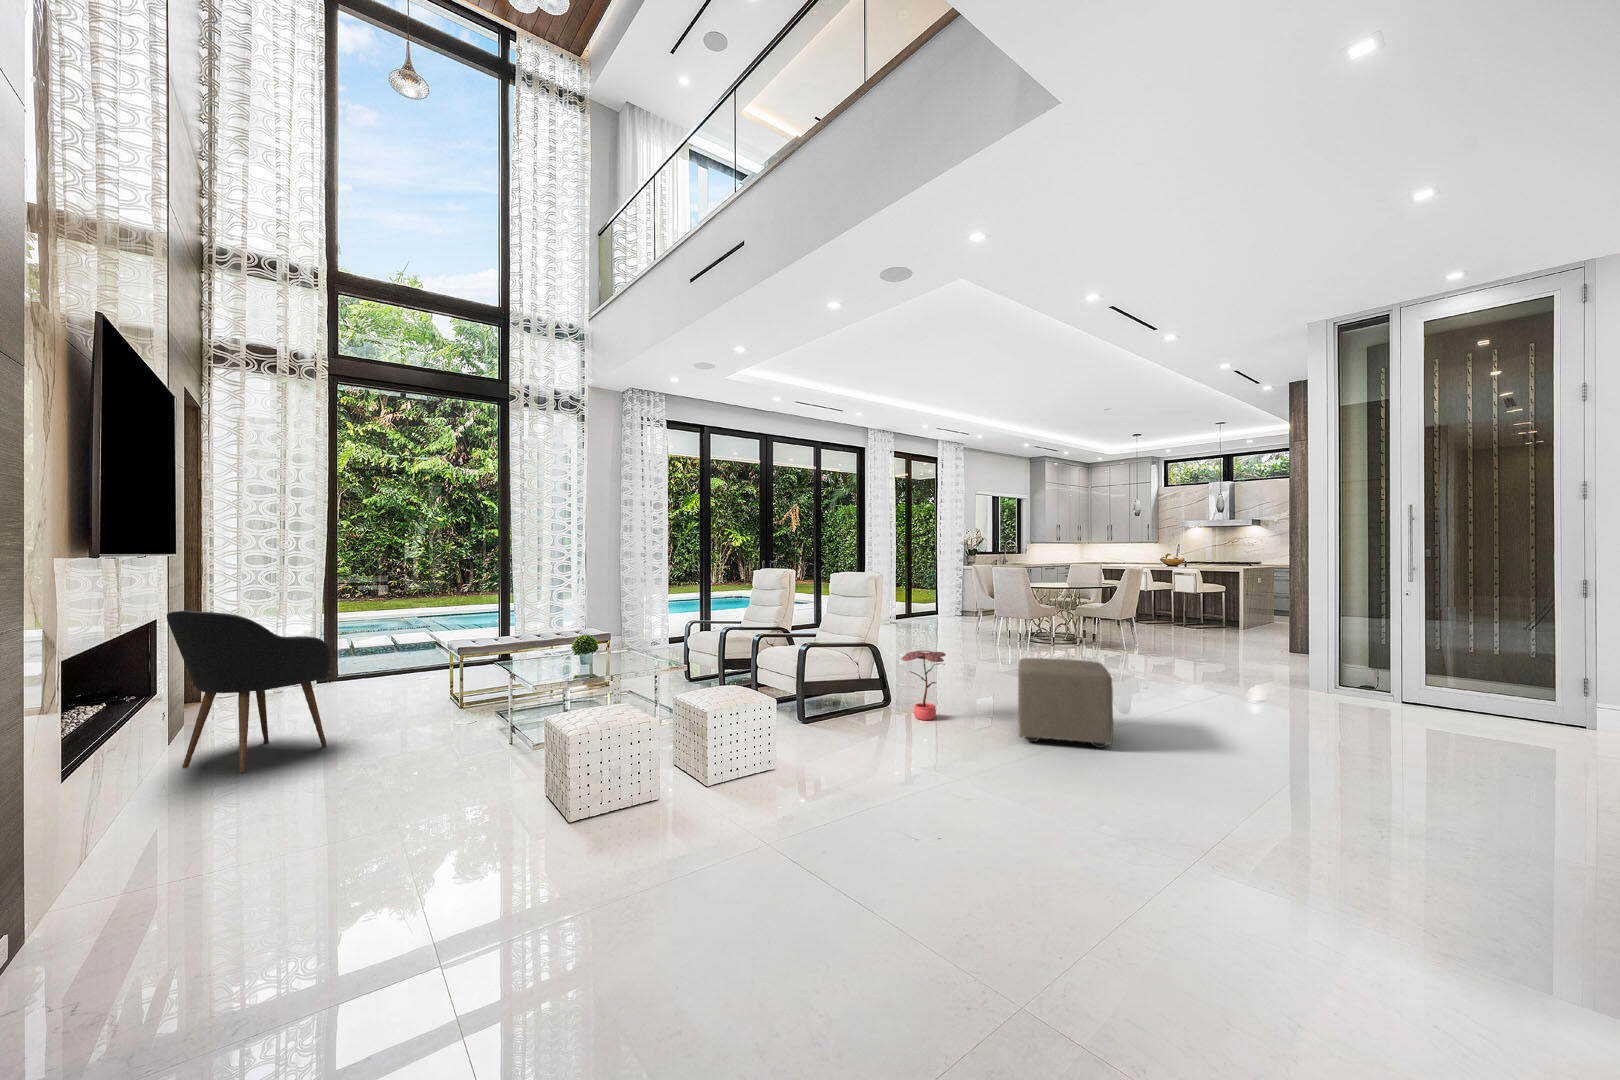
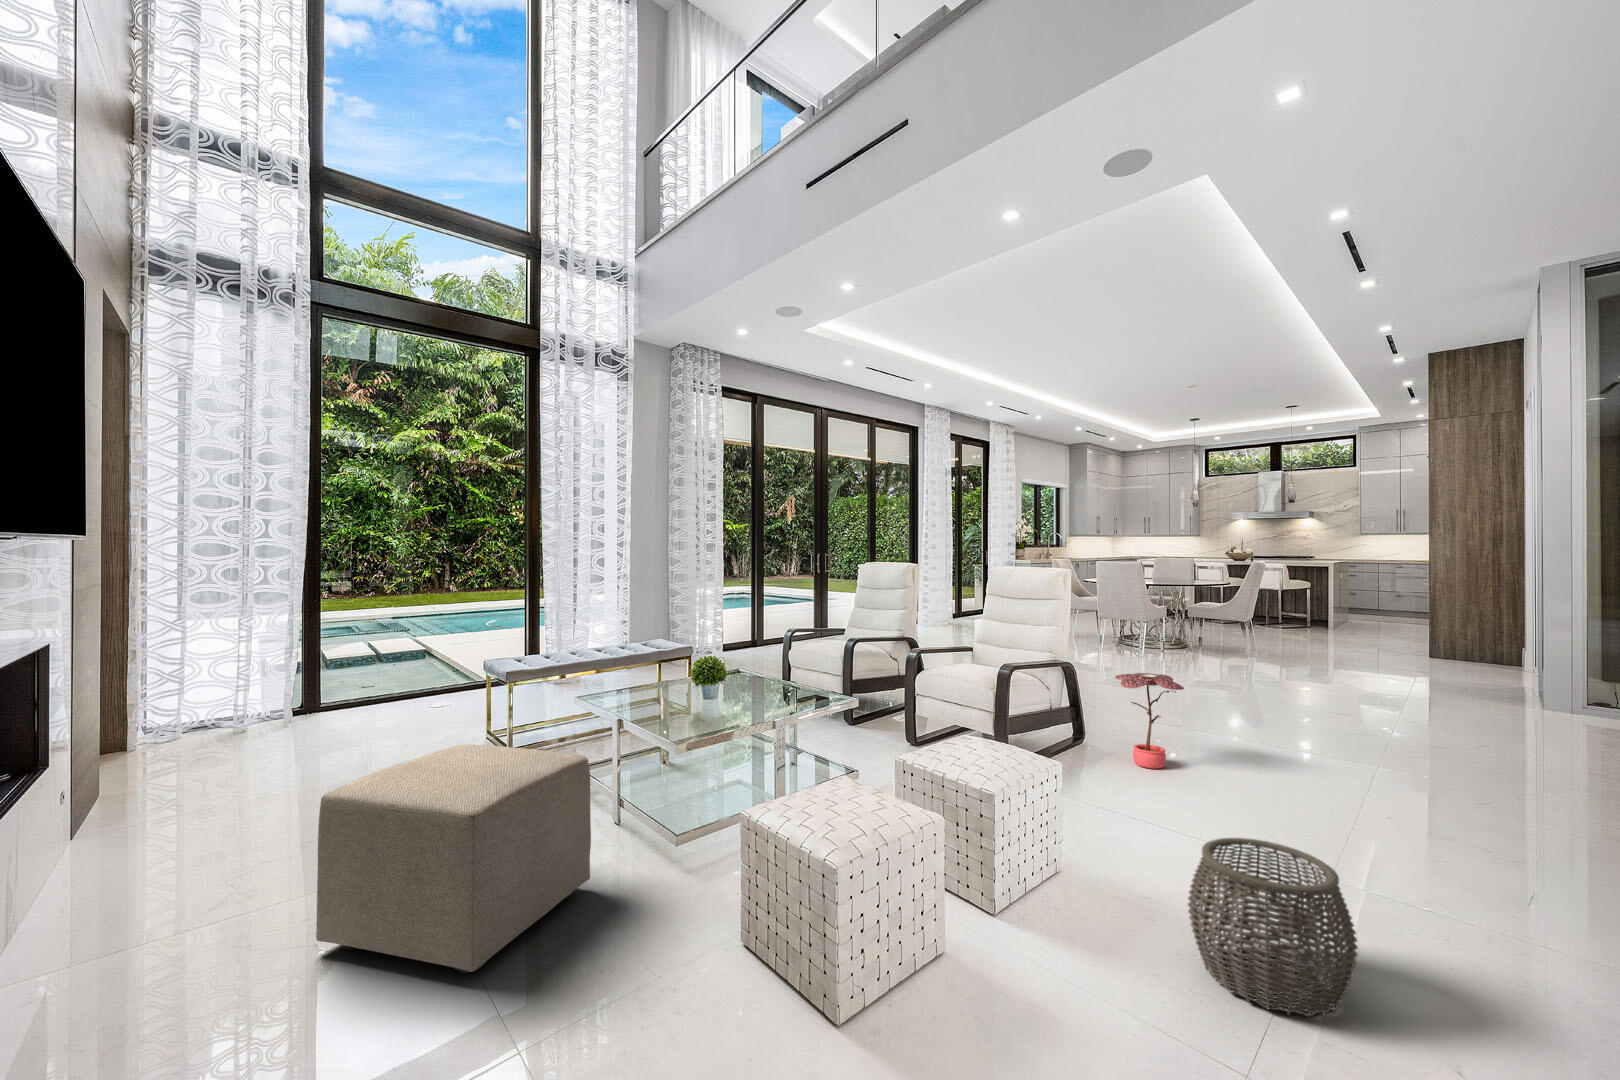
armchair: present [167,611,331,773] -> none [66,623,330,885]
ottoman: present [1018,658,1113,748] -> present [316,744,591,973]
woven basket: none [807,741,890,833] -> present [1187,838,1358,1017]

